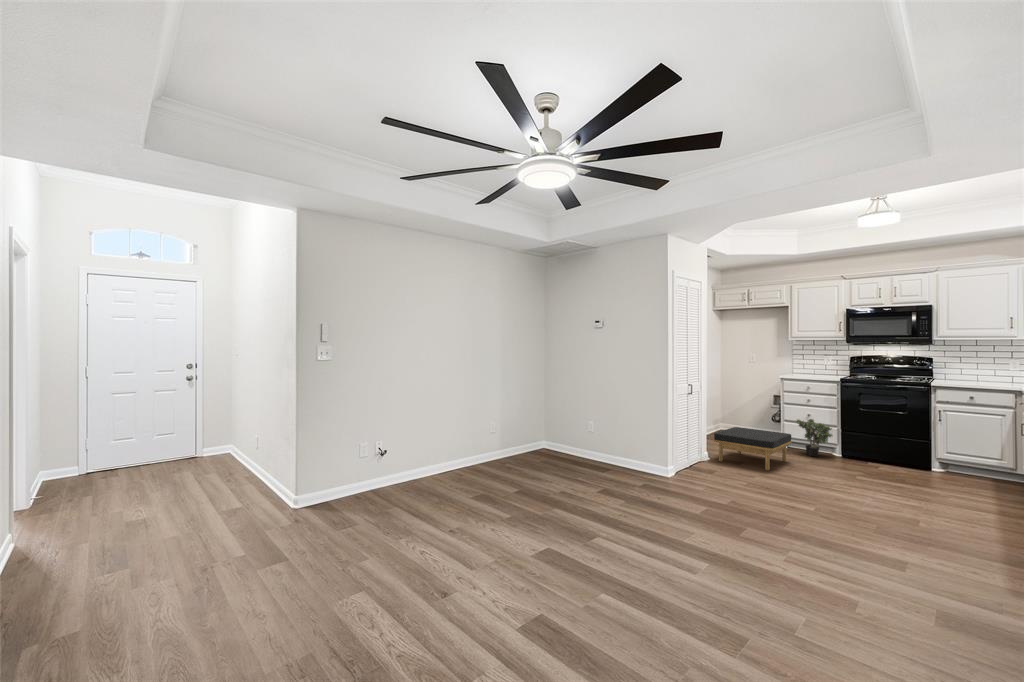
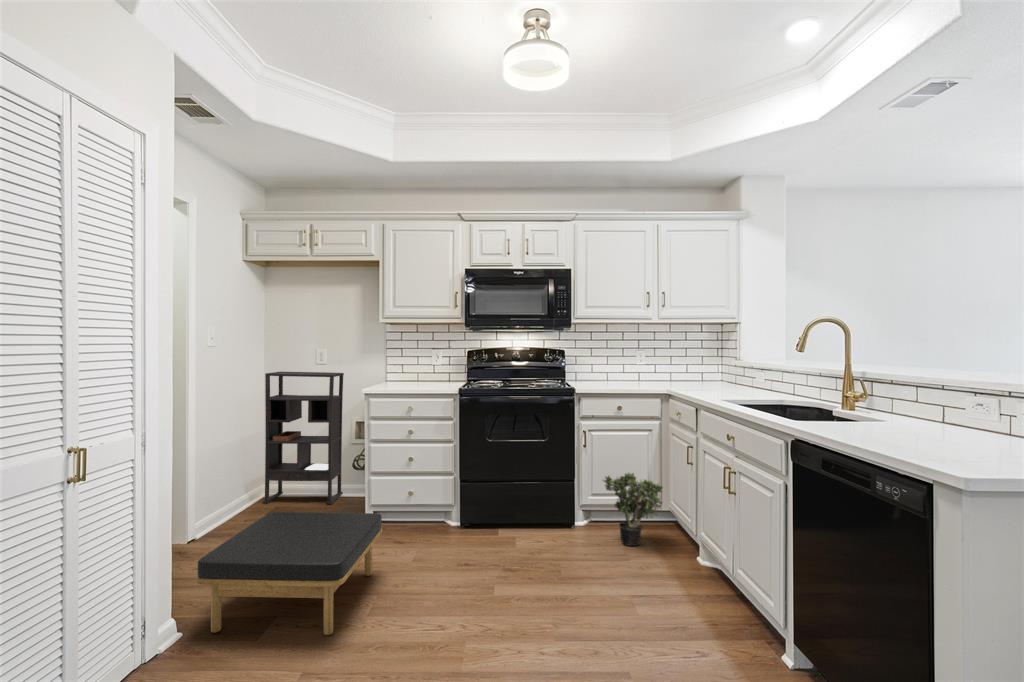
bookshelf: none [722,366,766,438] -> present [263,372,344,504]
potted plant: present [796,419,833,457] -> present [603,473,663,546]

